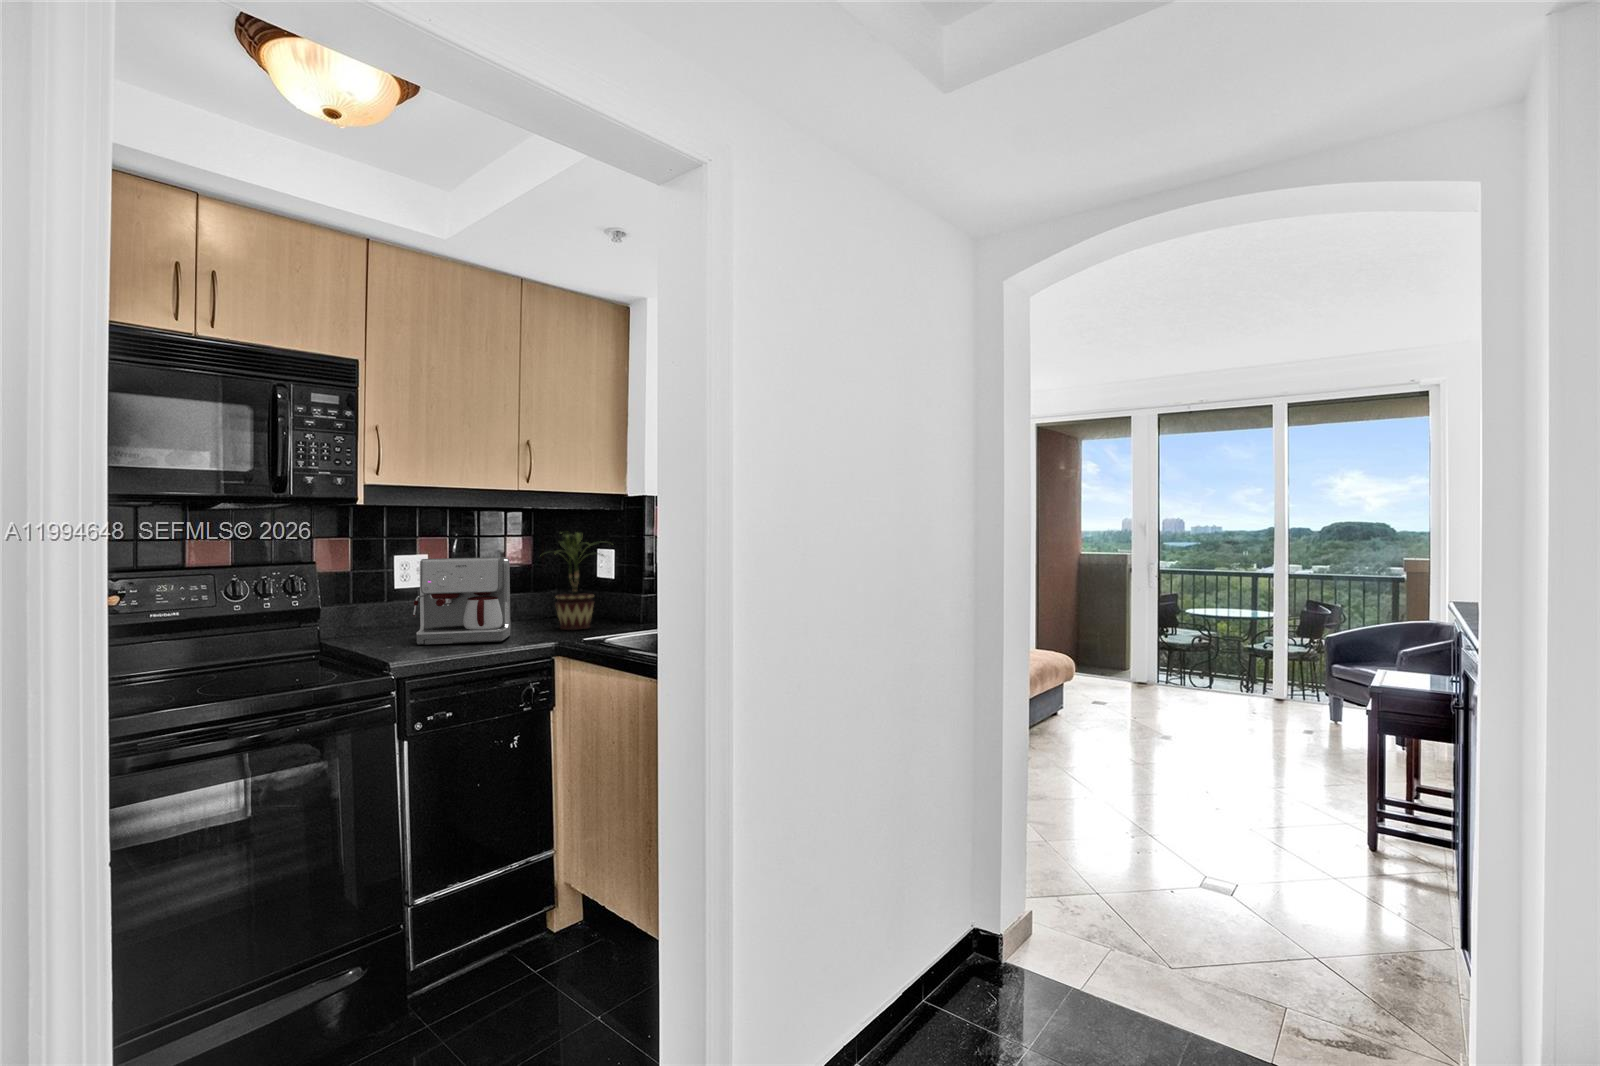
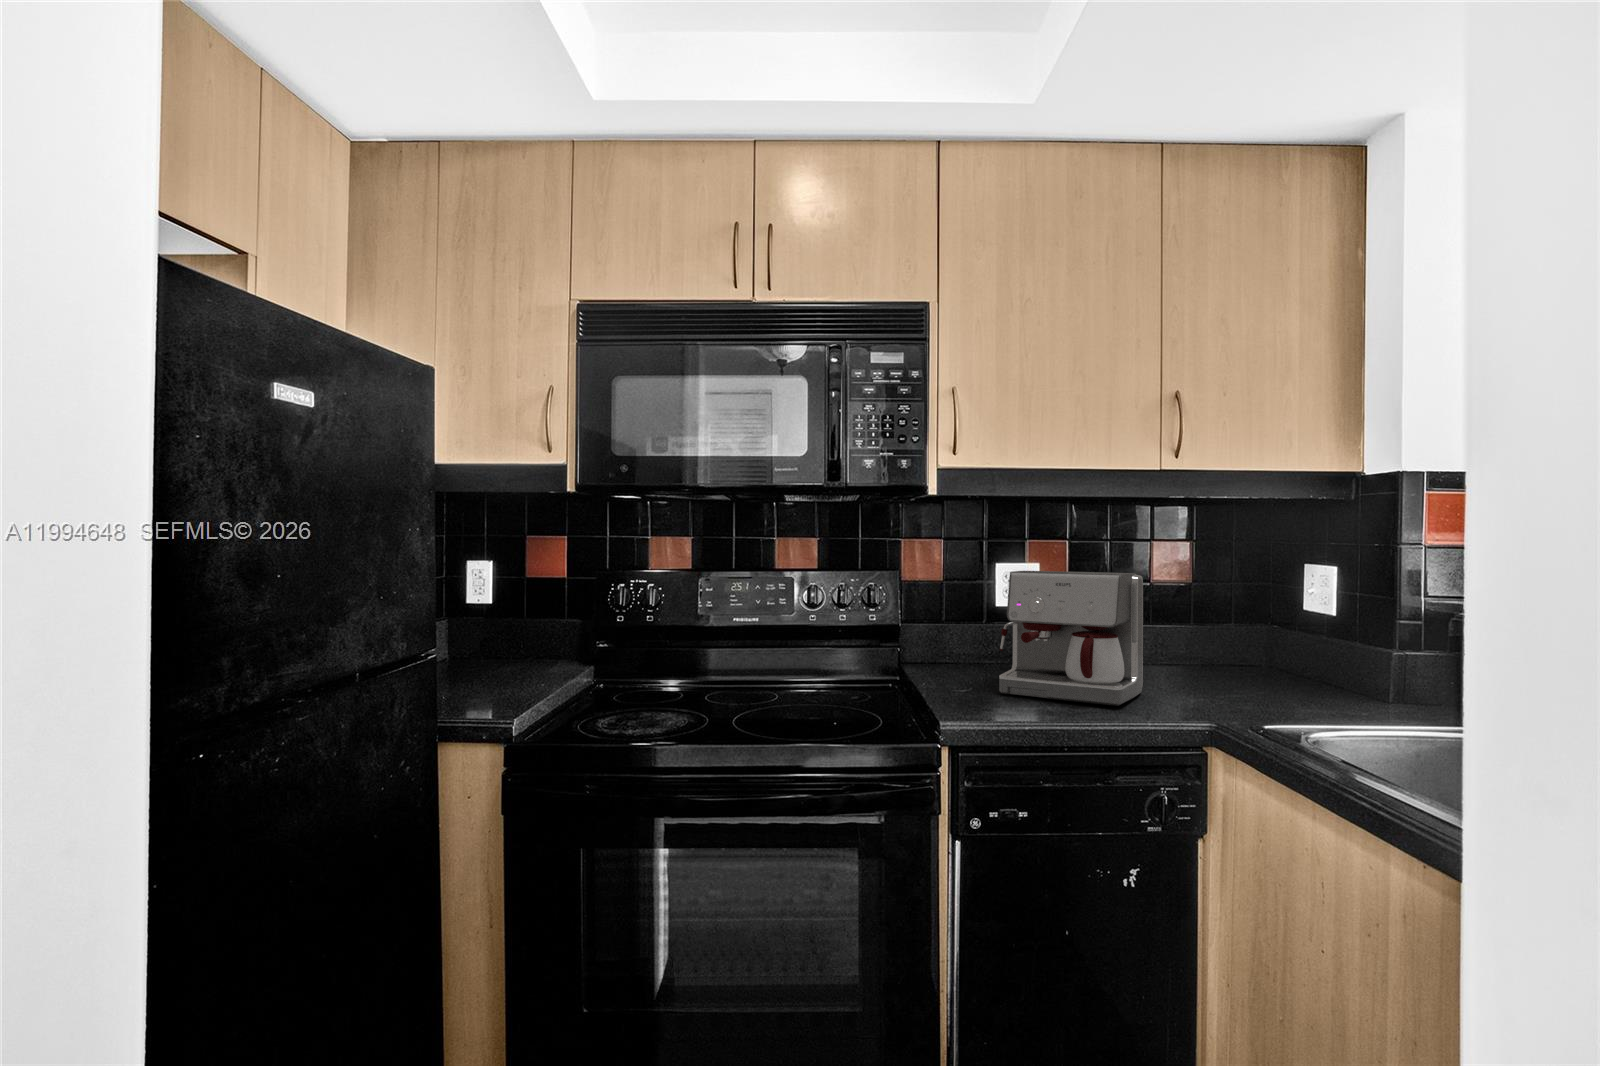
potted plant: present [540,531,607,630] -> none [1196,535,1332,696]

